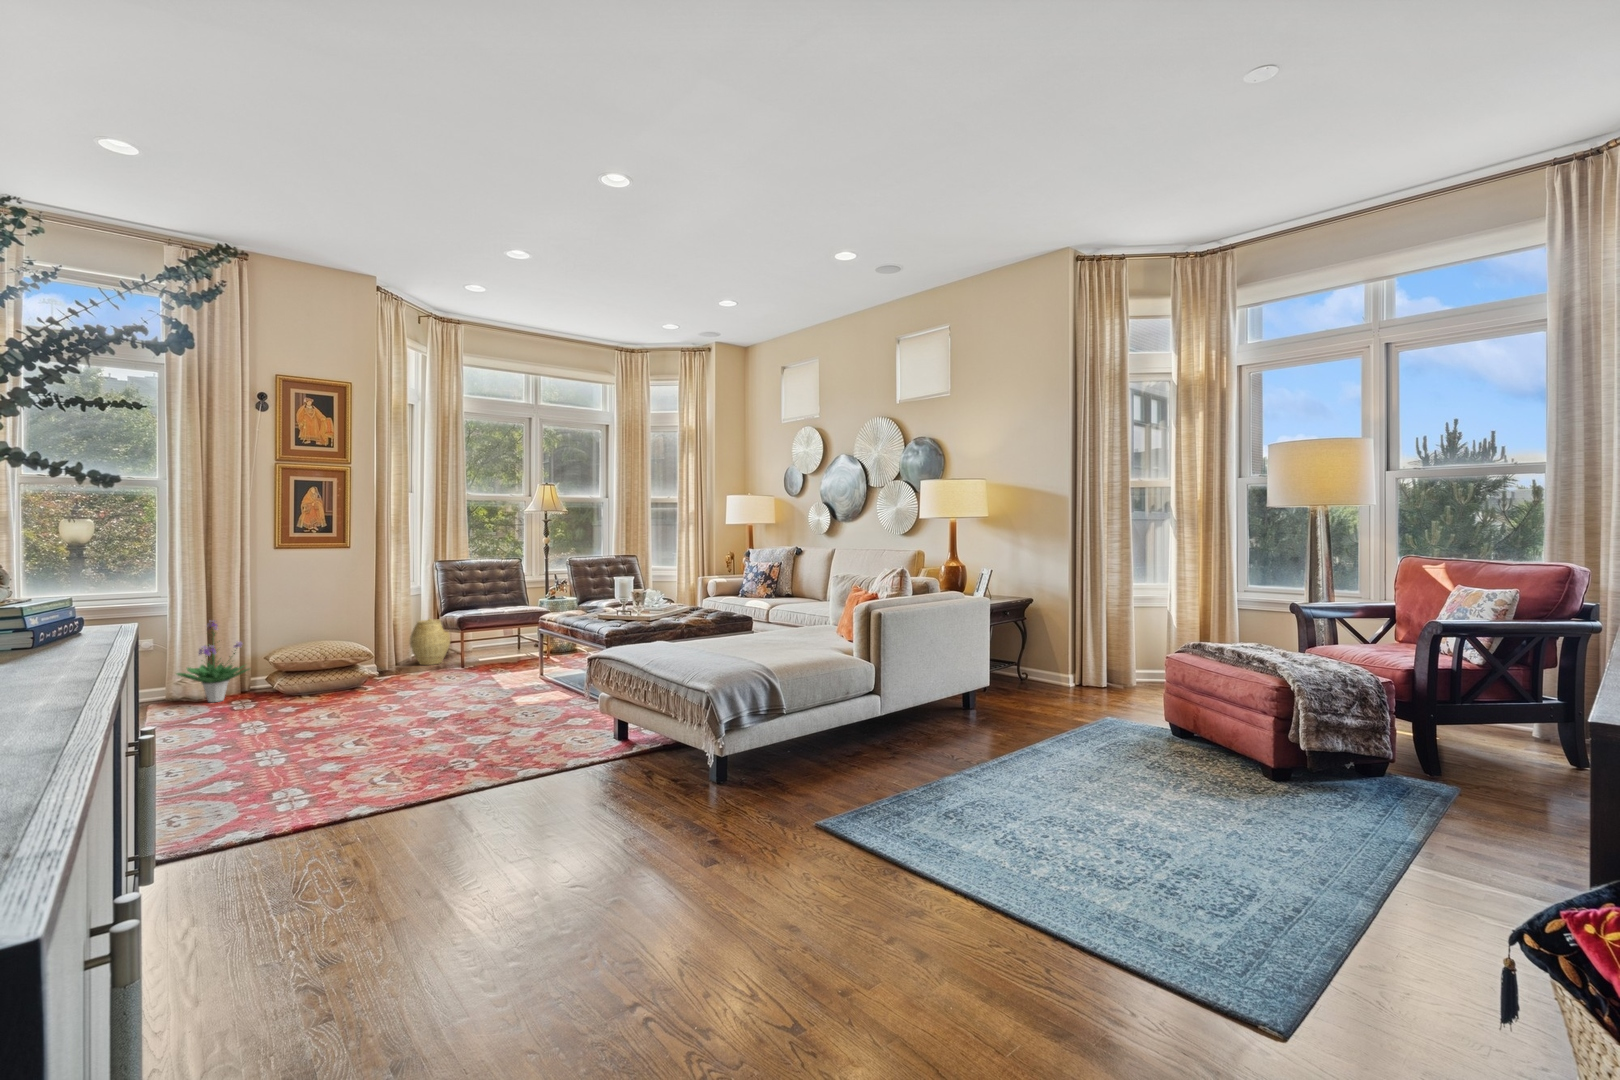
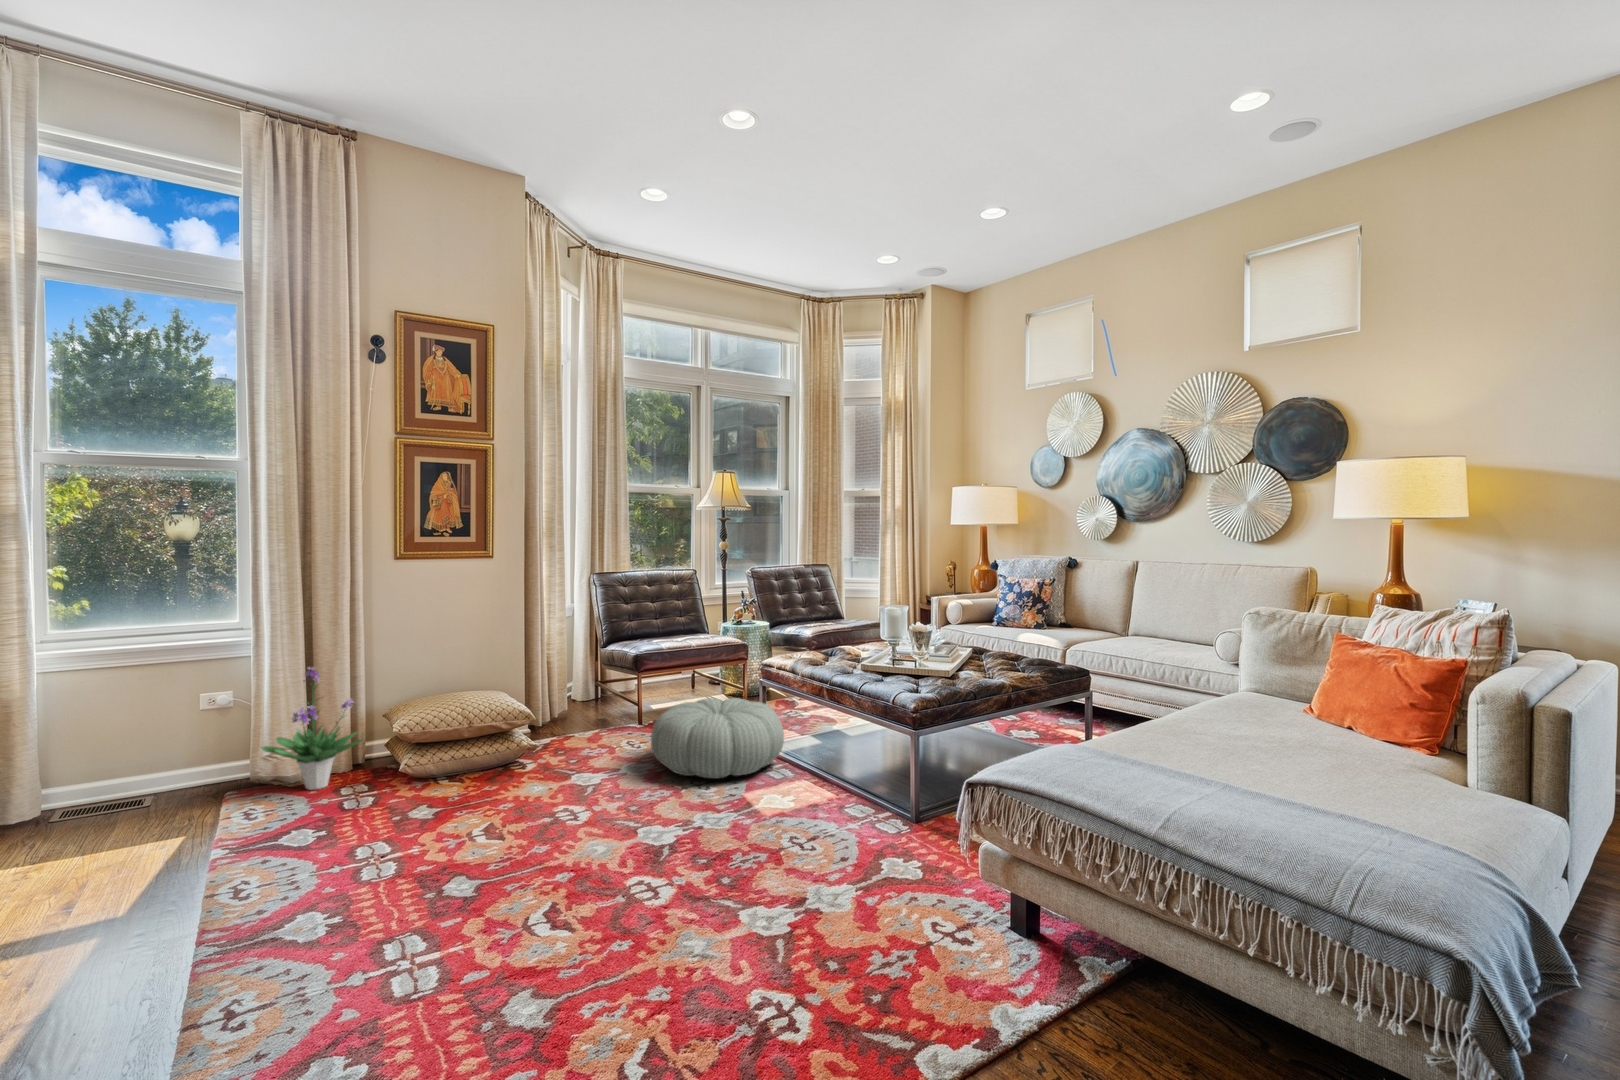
woven basket: present [410,619,450,665] -> none [565,654,617,718]
pouf: none [456,643,551,691] -> present [651,698,784,778]

